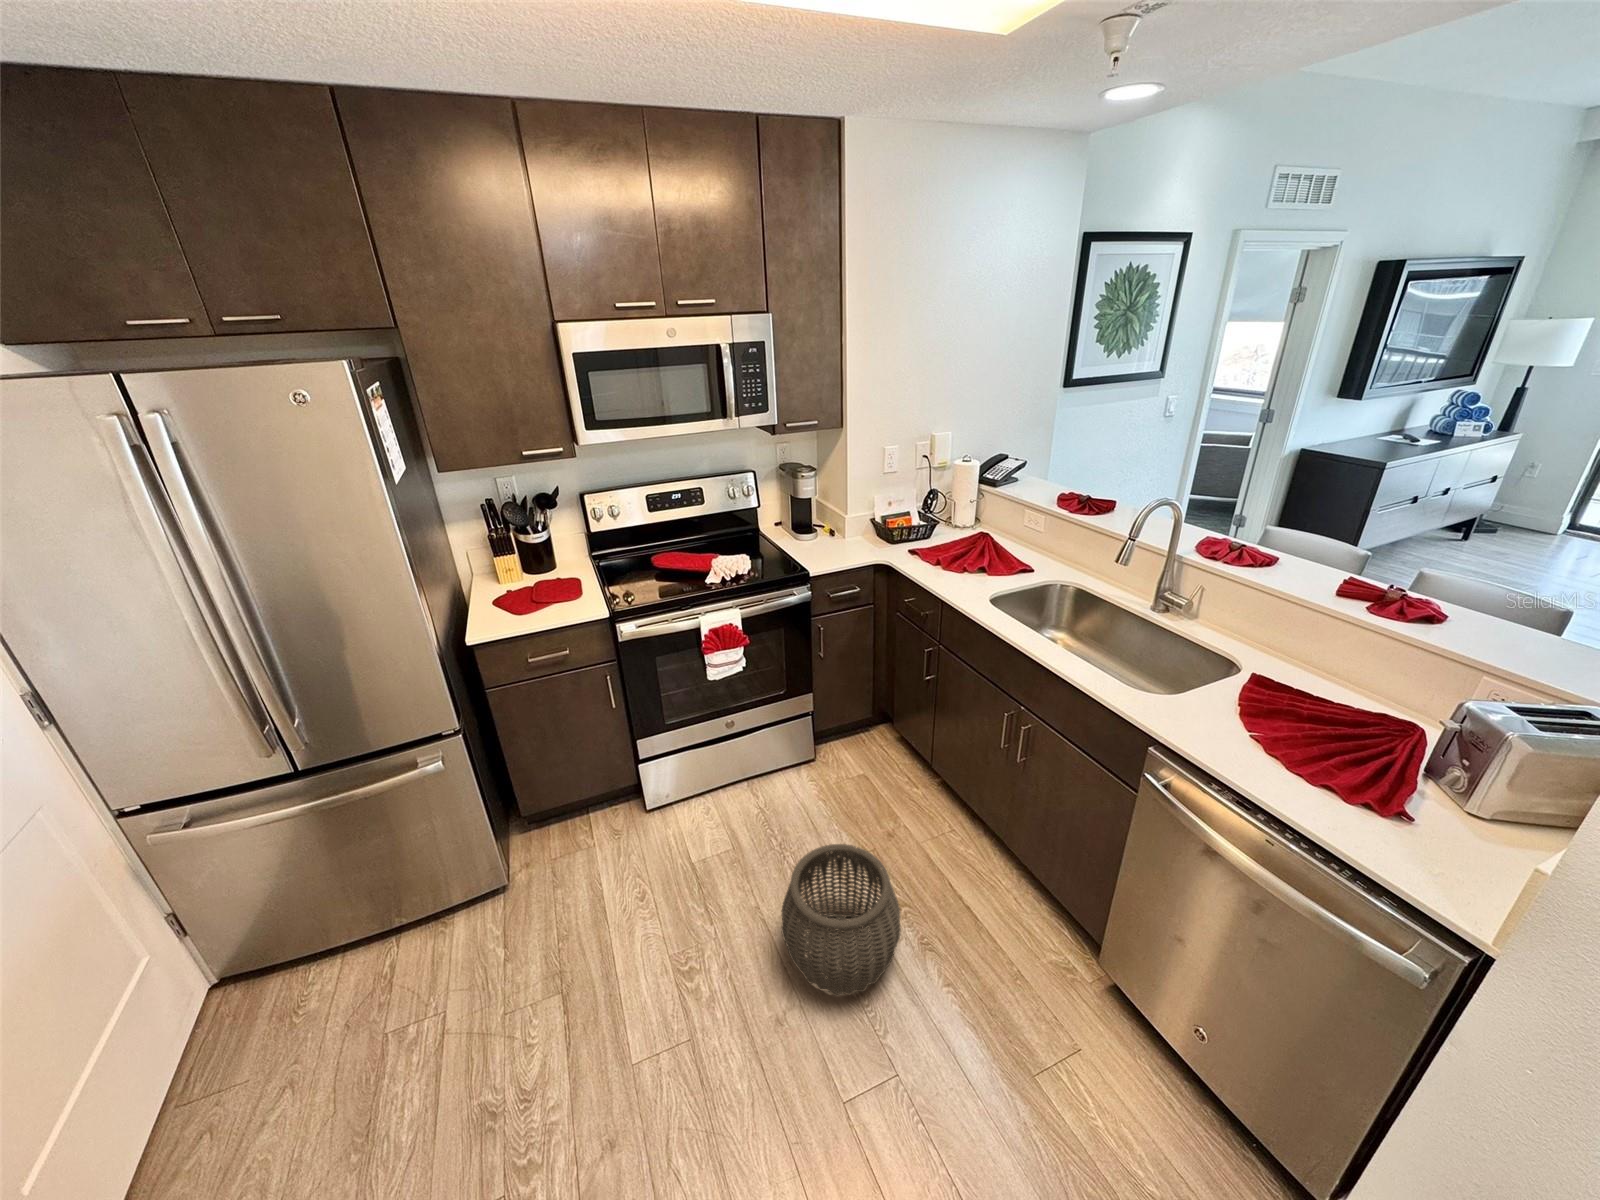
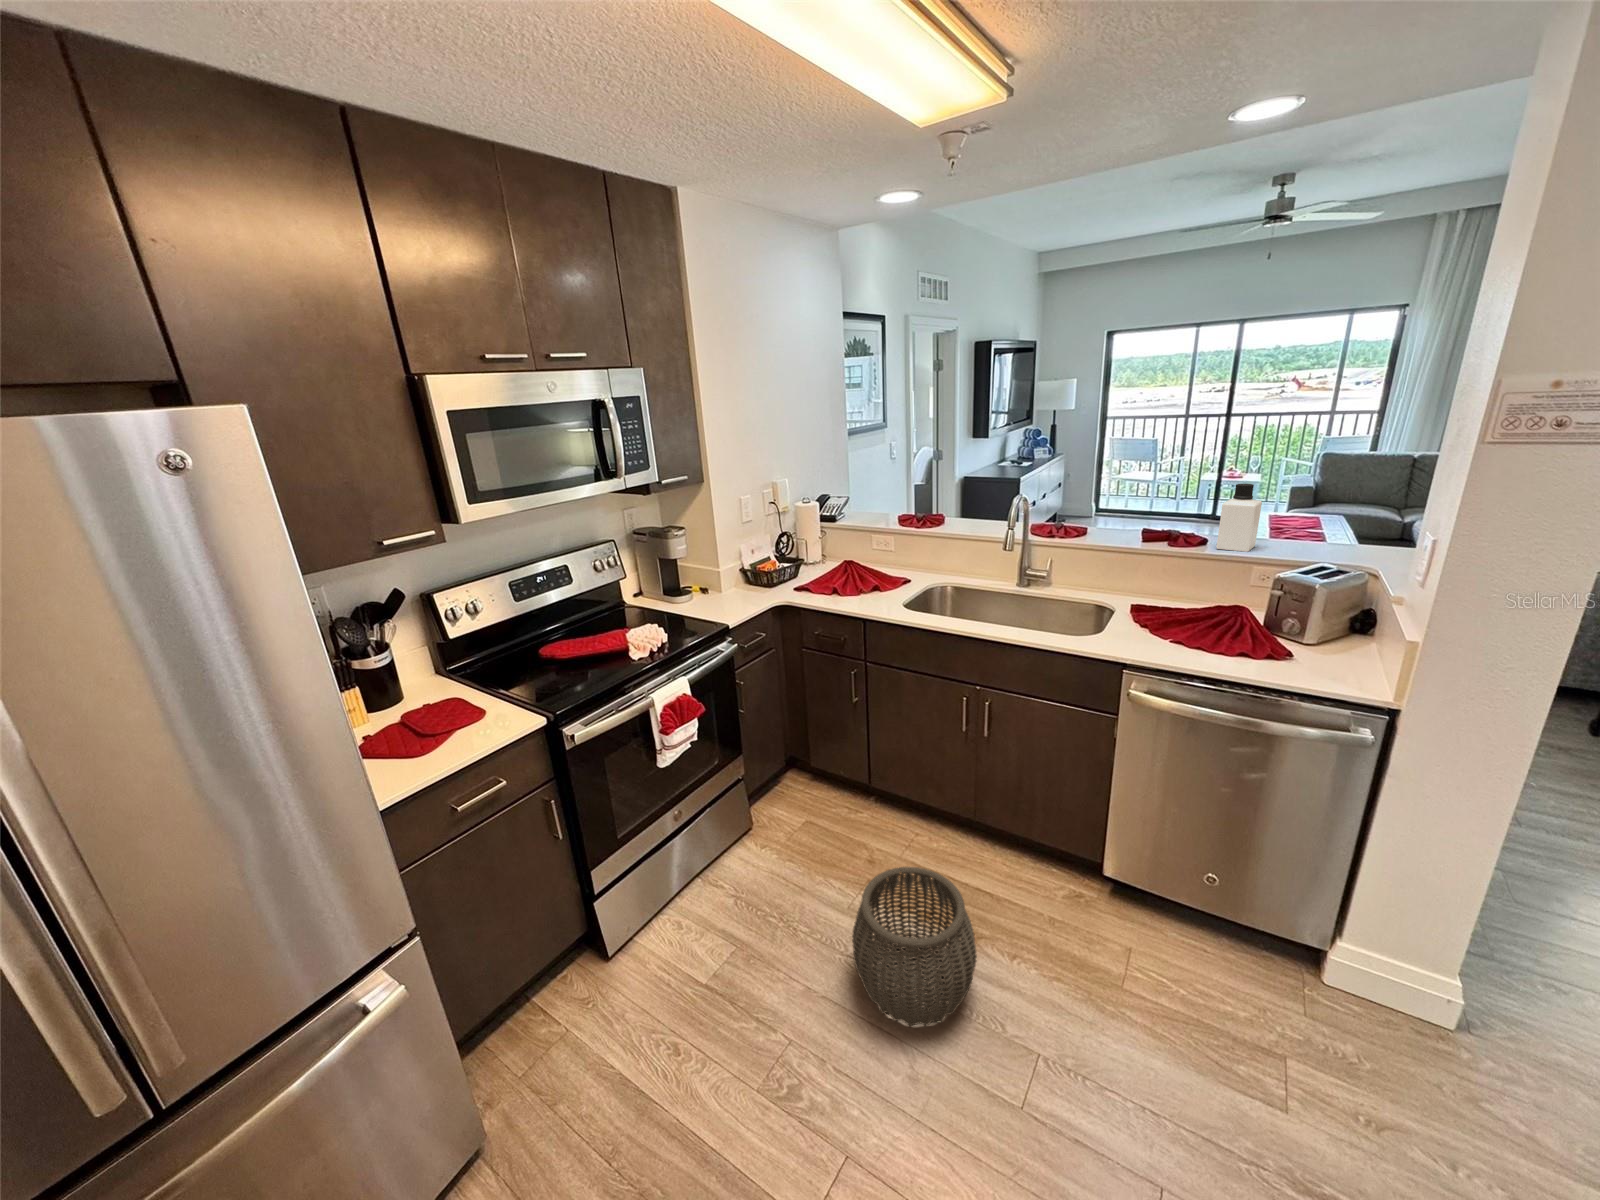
bottle: none [1448,547,1562,654] -> present [1217,483,1262,552]

